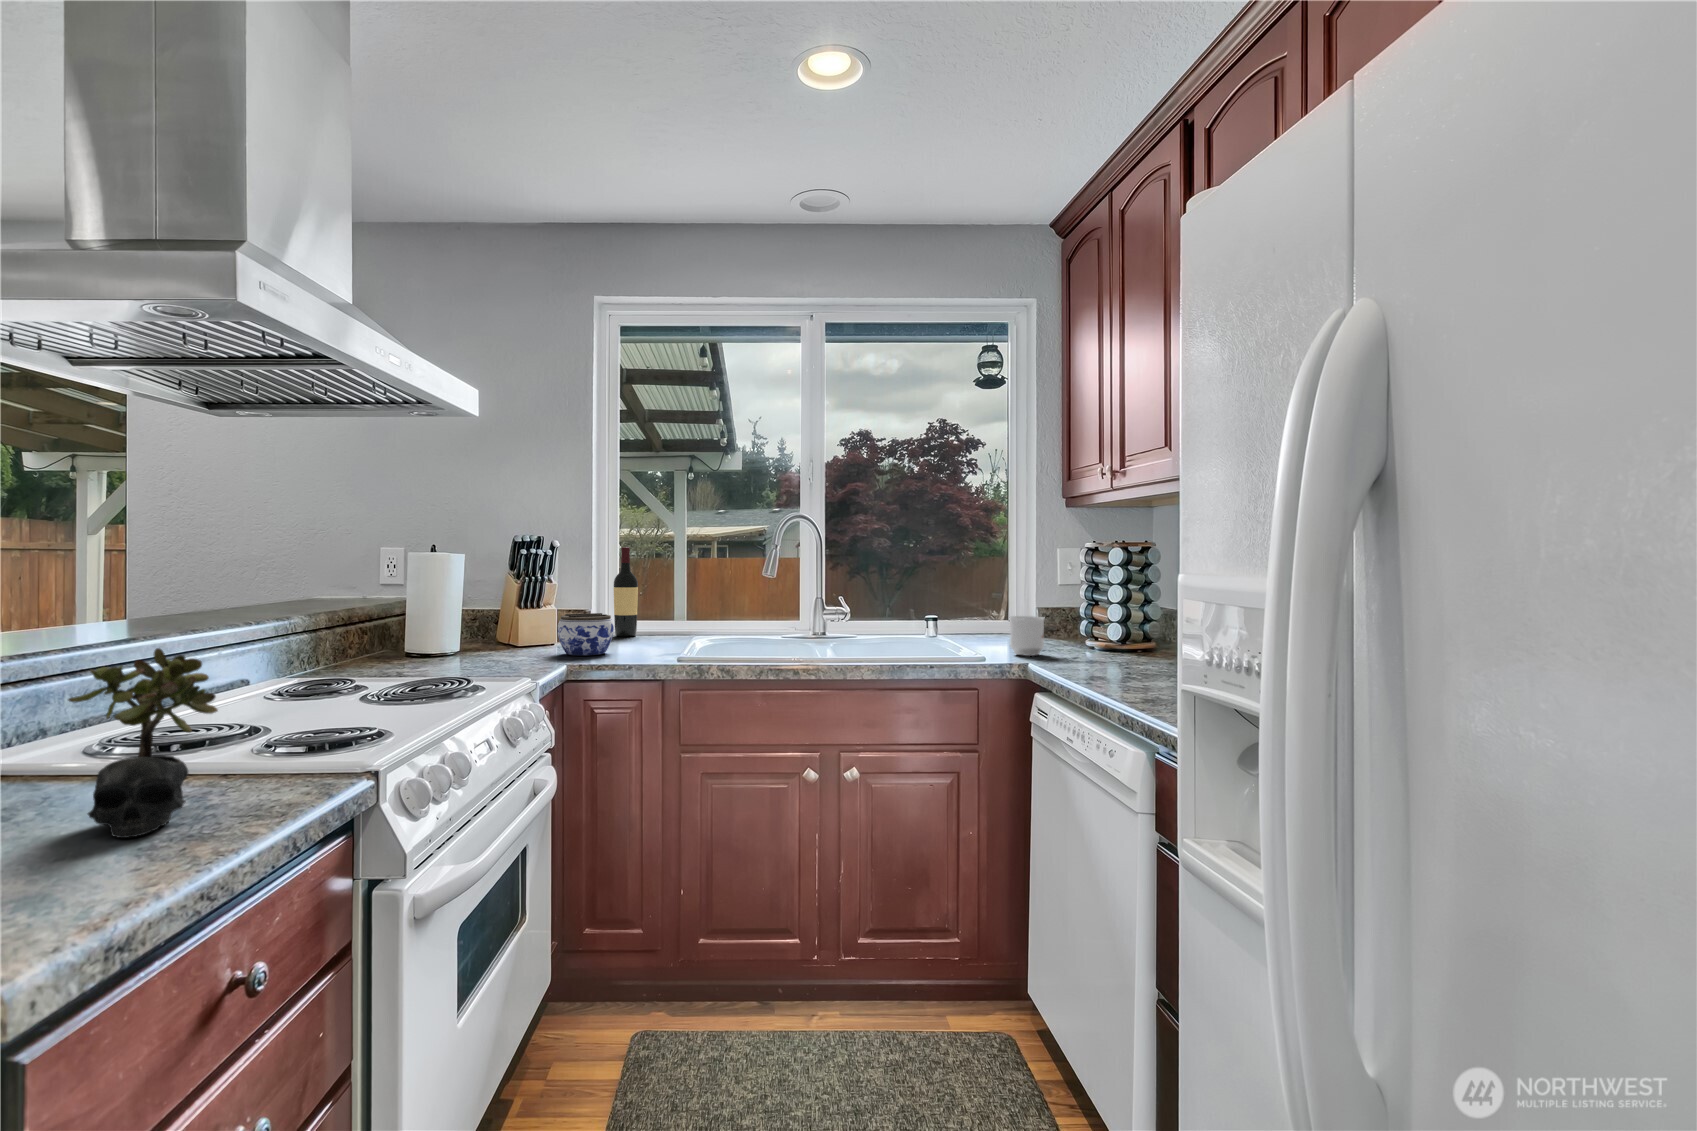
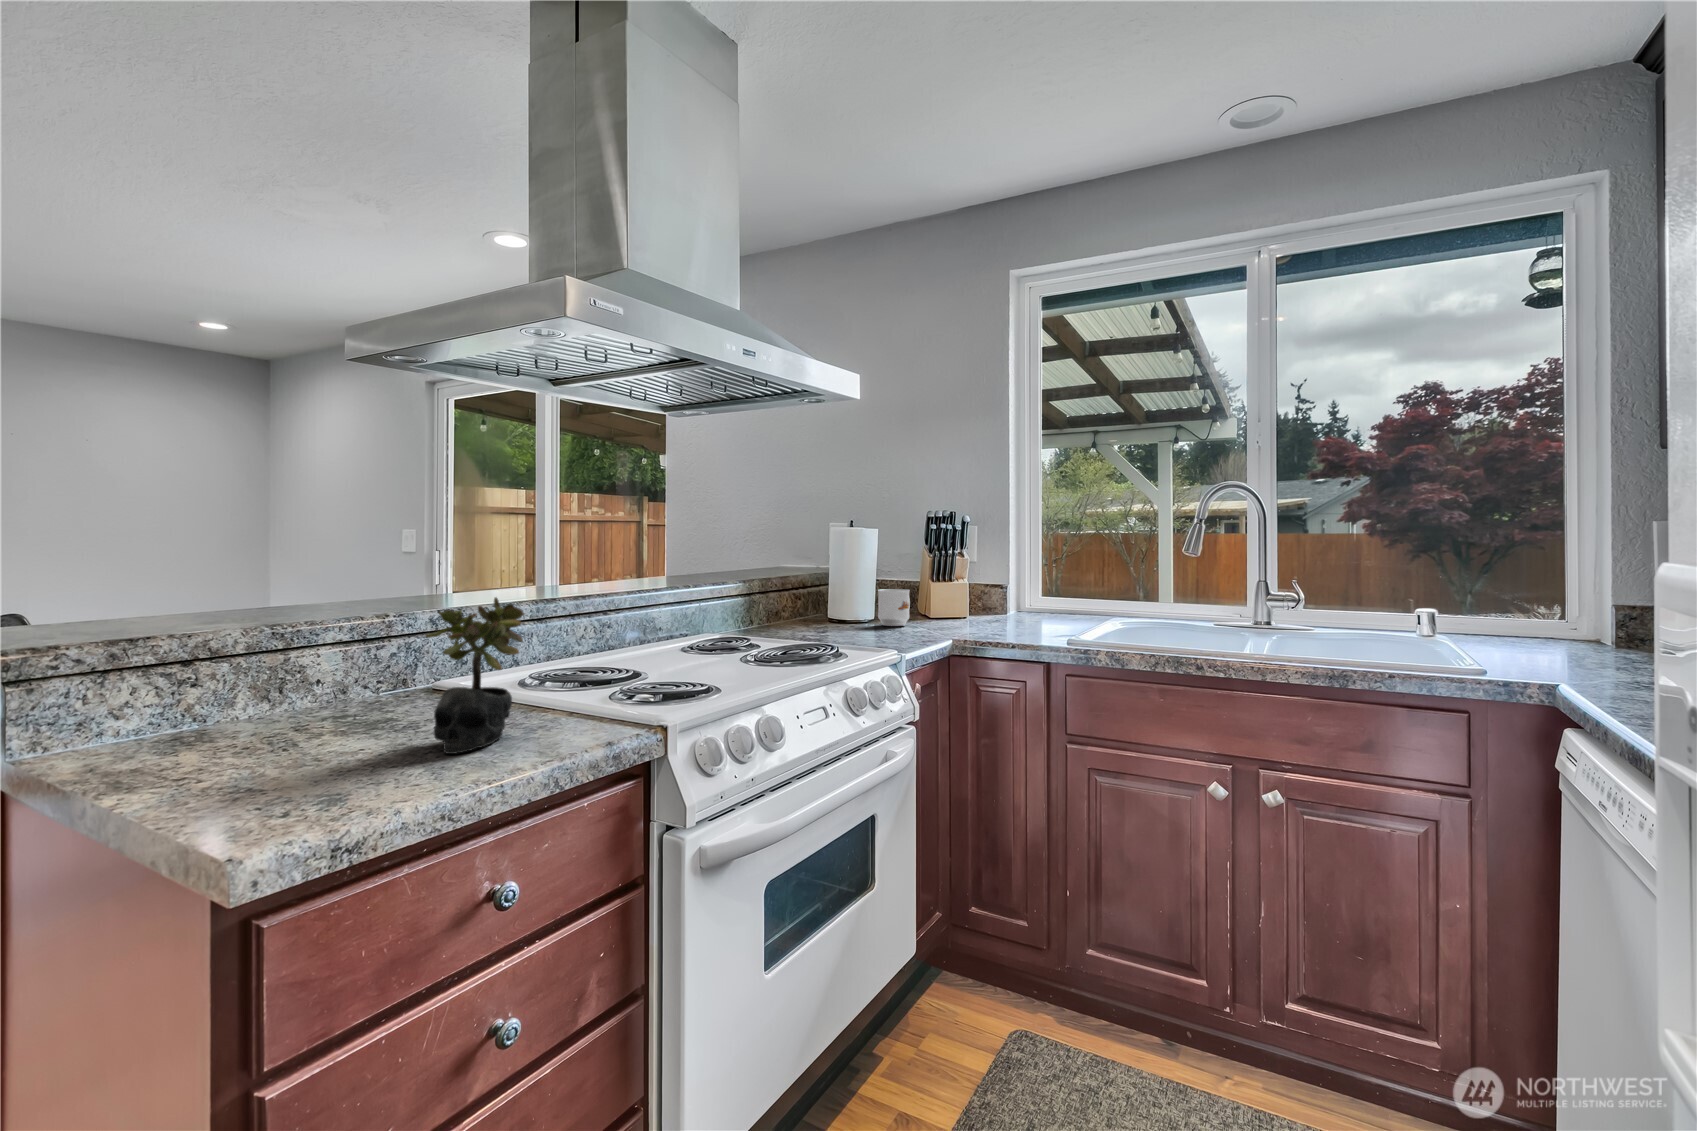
wine bottle: present [614,547,638,637] -> none [1028,524,1053,615]
jar: present [558,613,614,656] -> none [955,589,1009,631]
mug: present [1010,616,1044,656] -> present [878,589,910,626]

